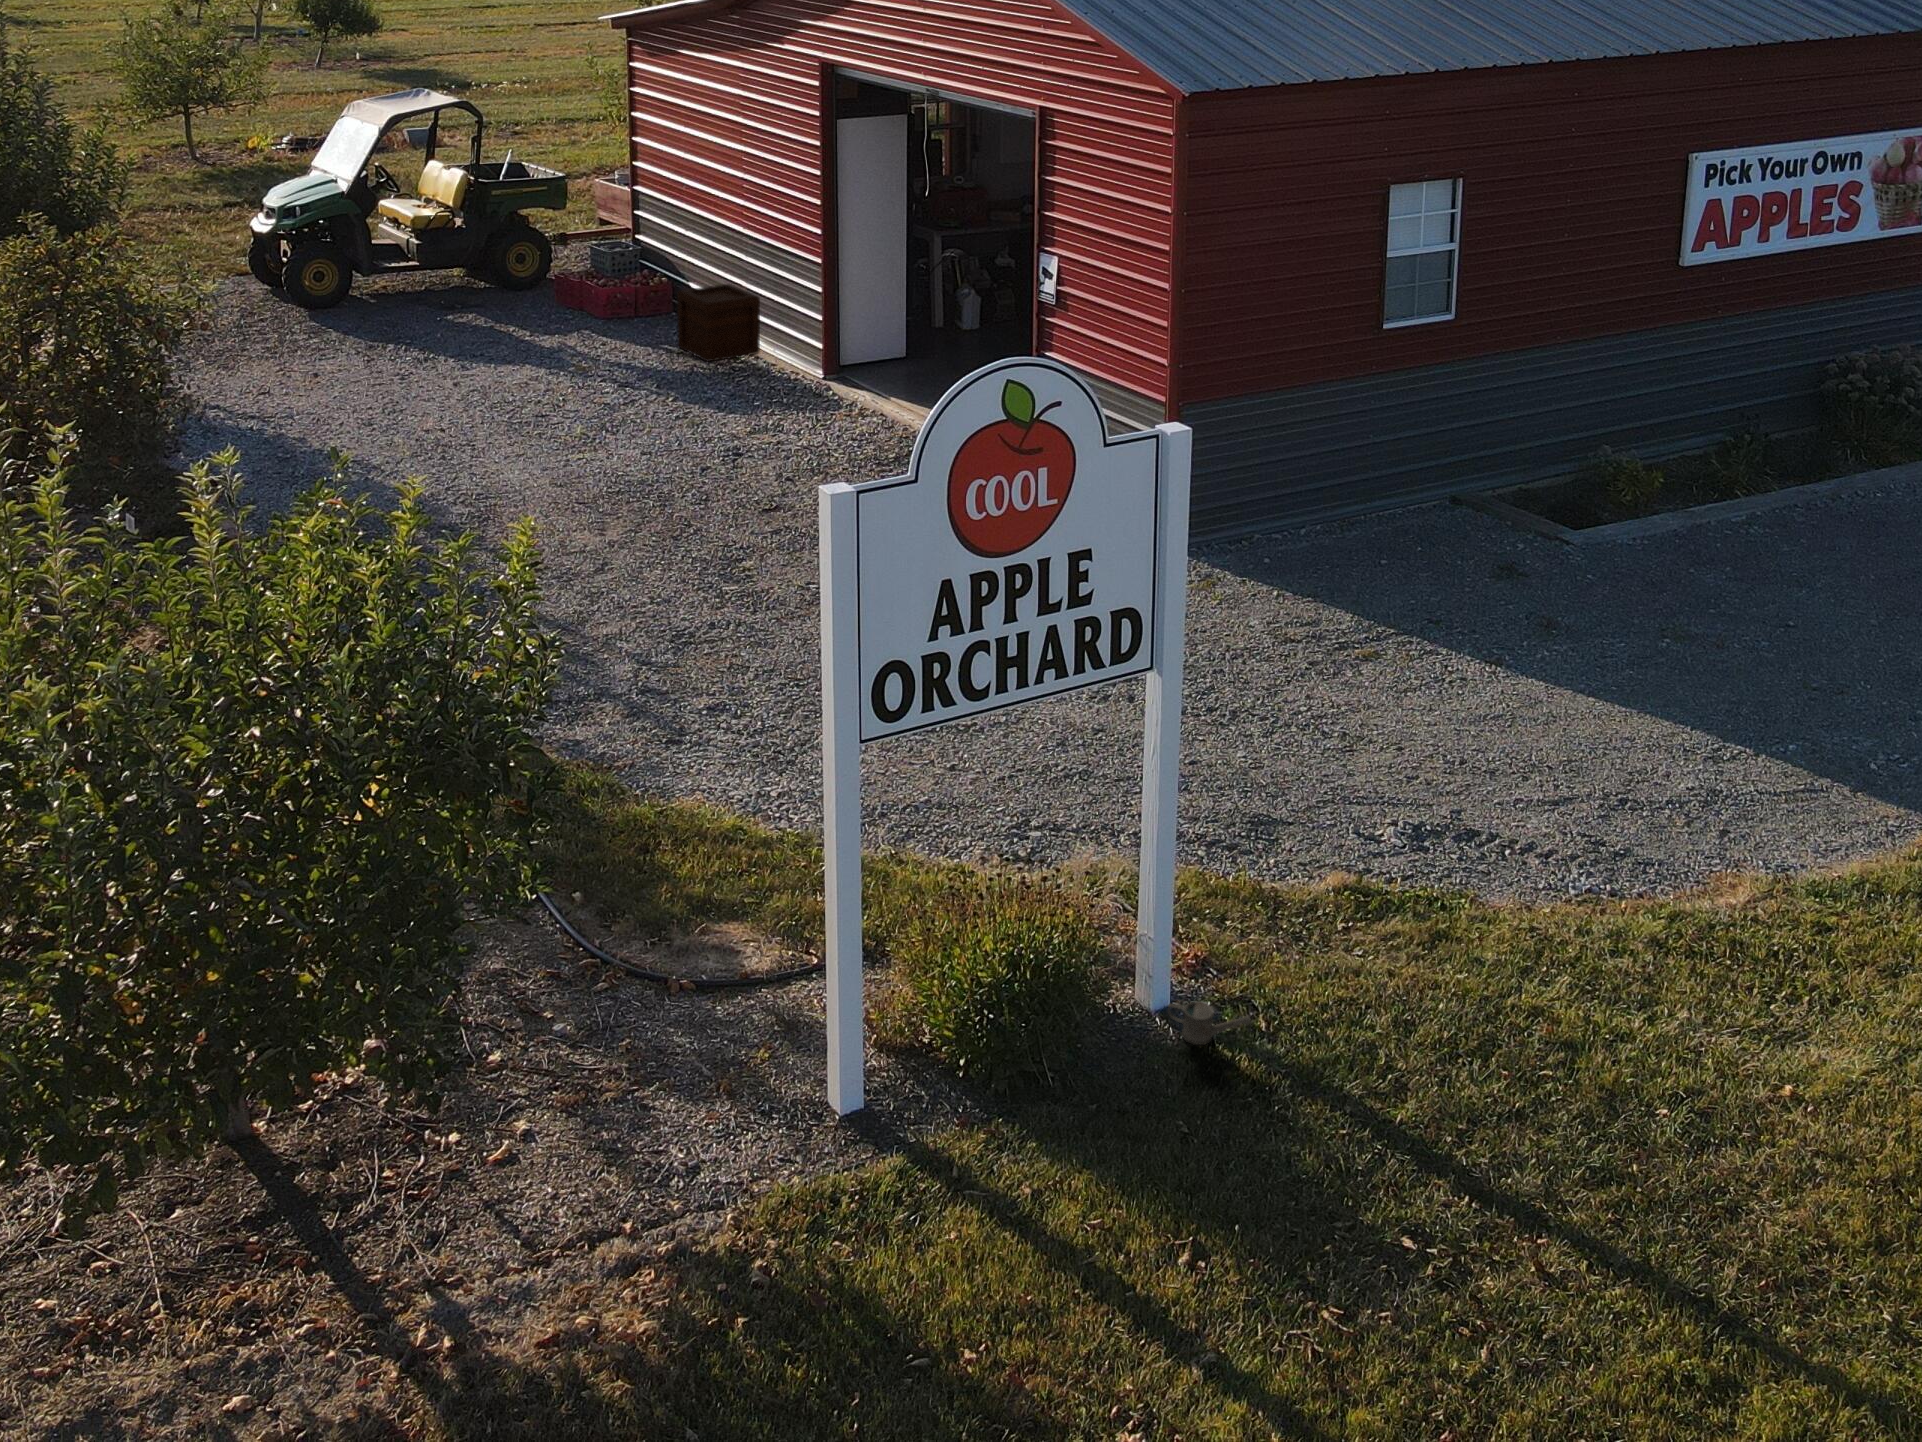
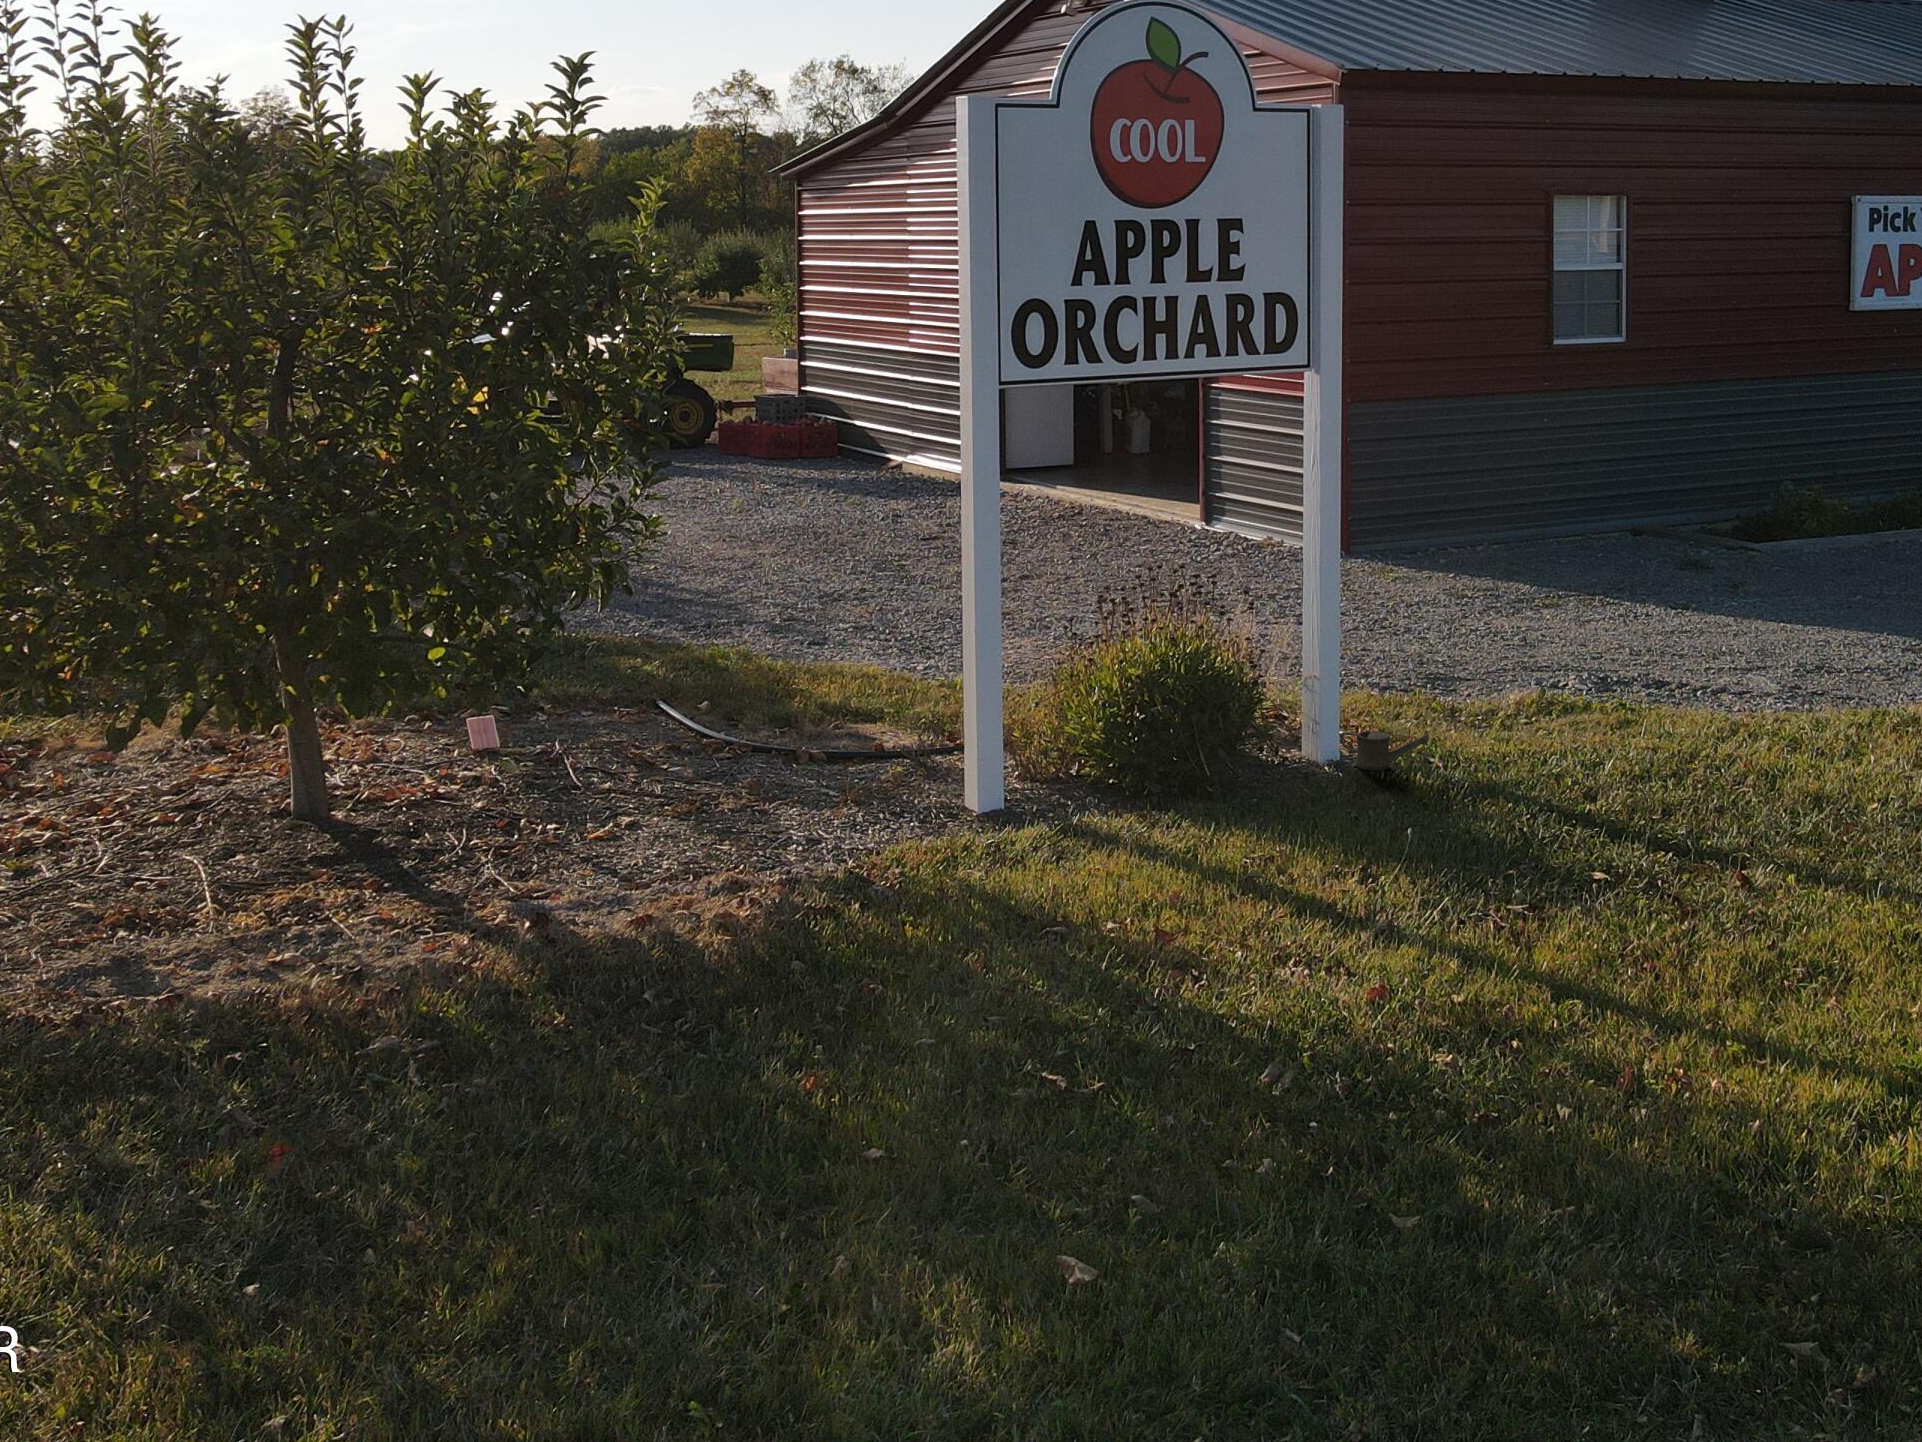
wooden crate: present [677,284,760,362] -> none [831,403,916,474]

